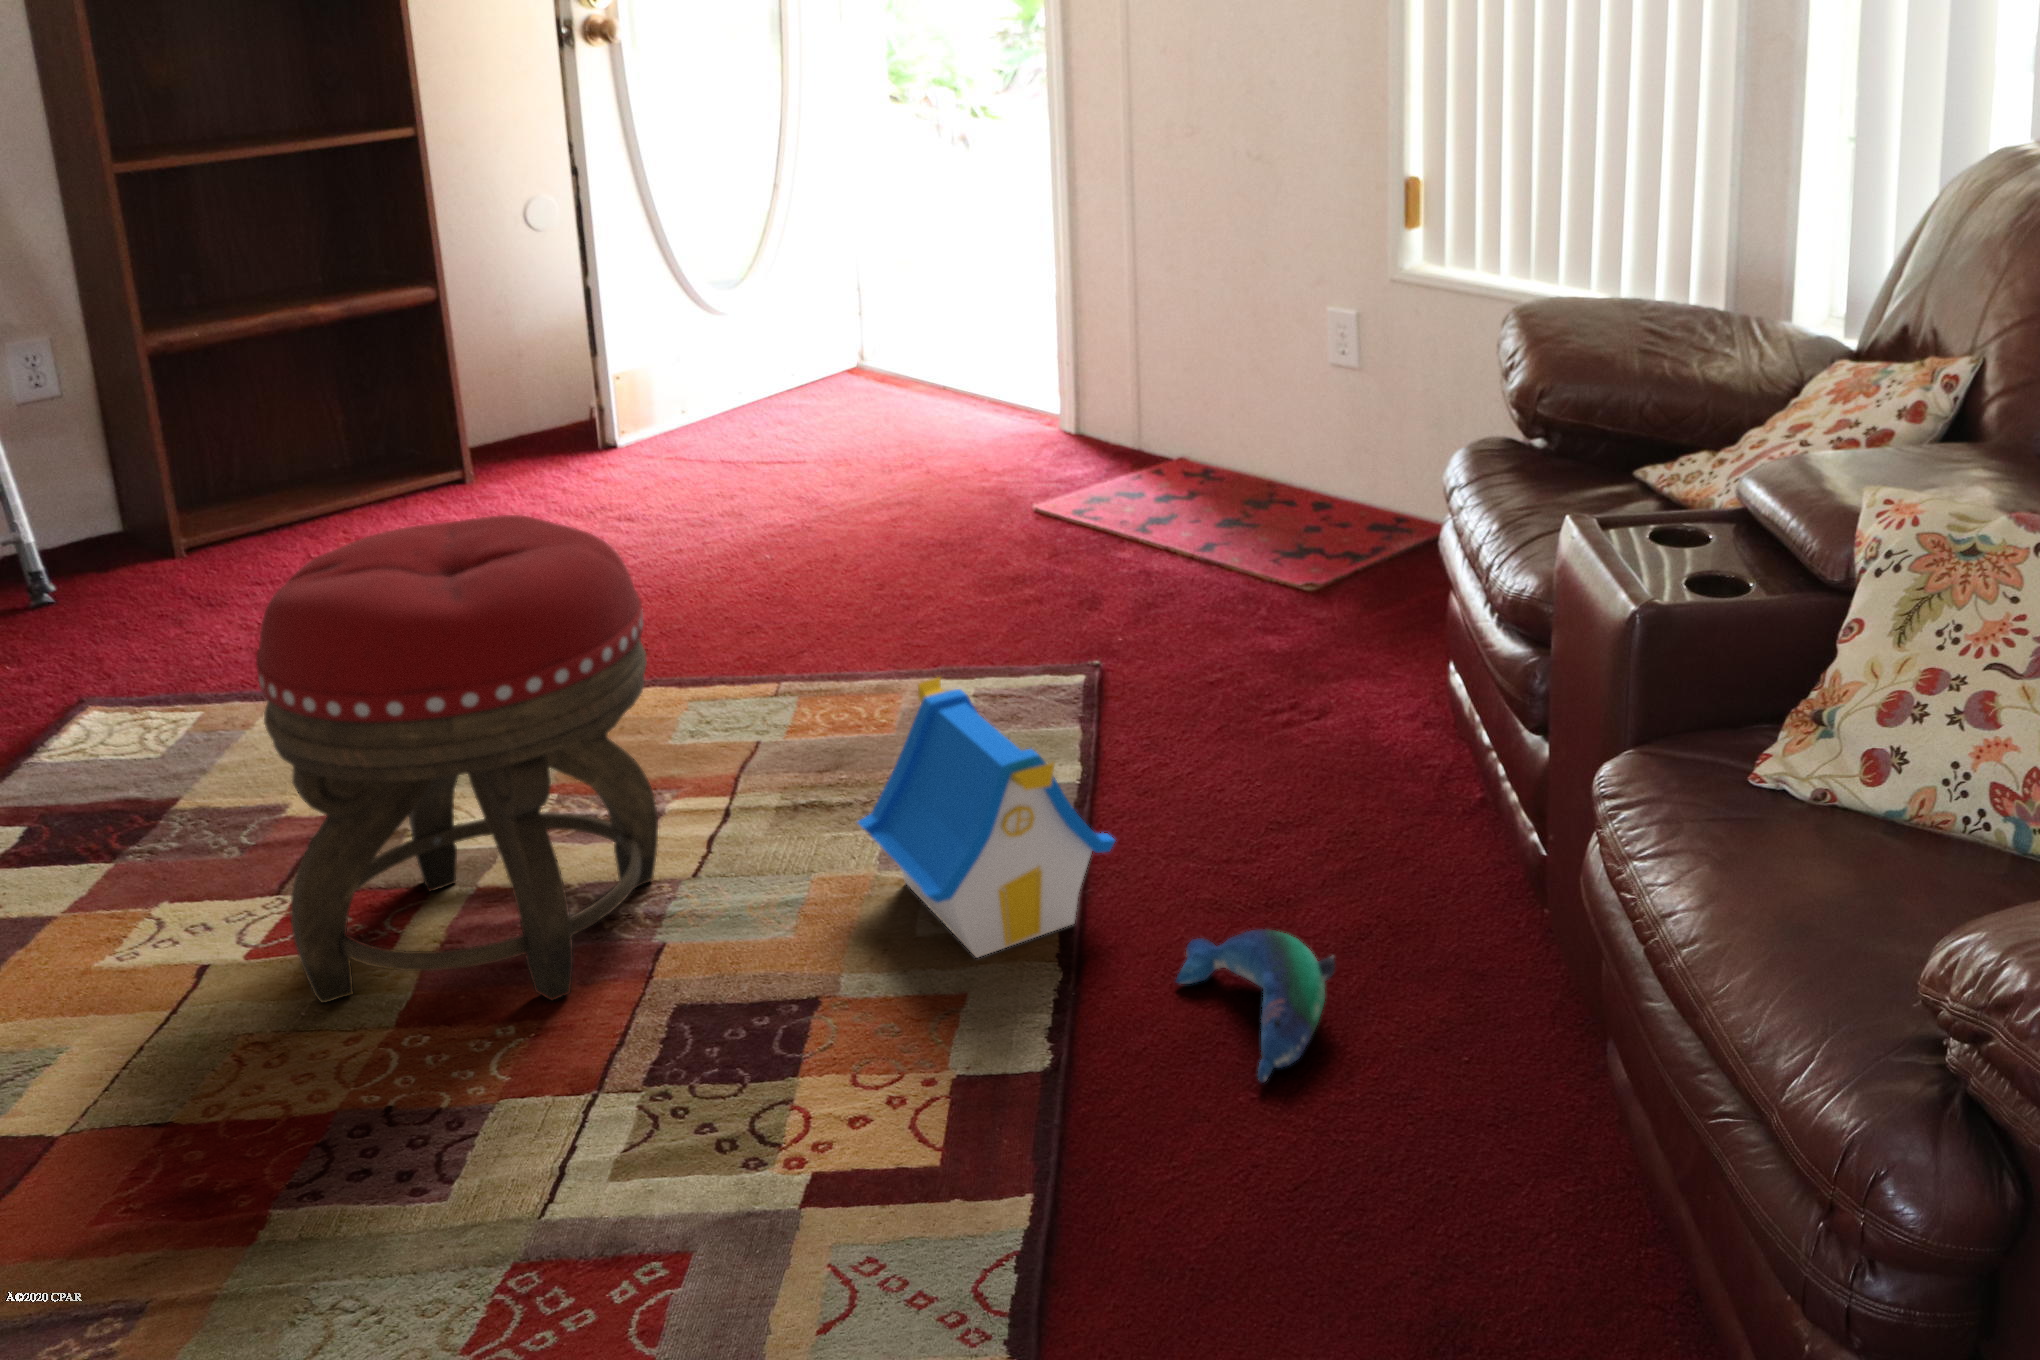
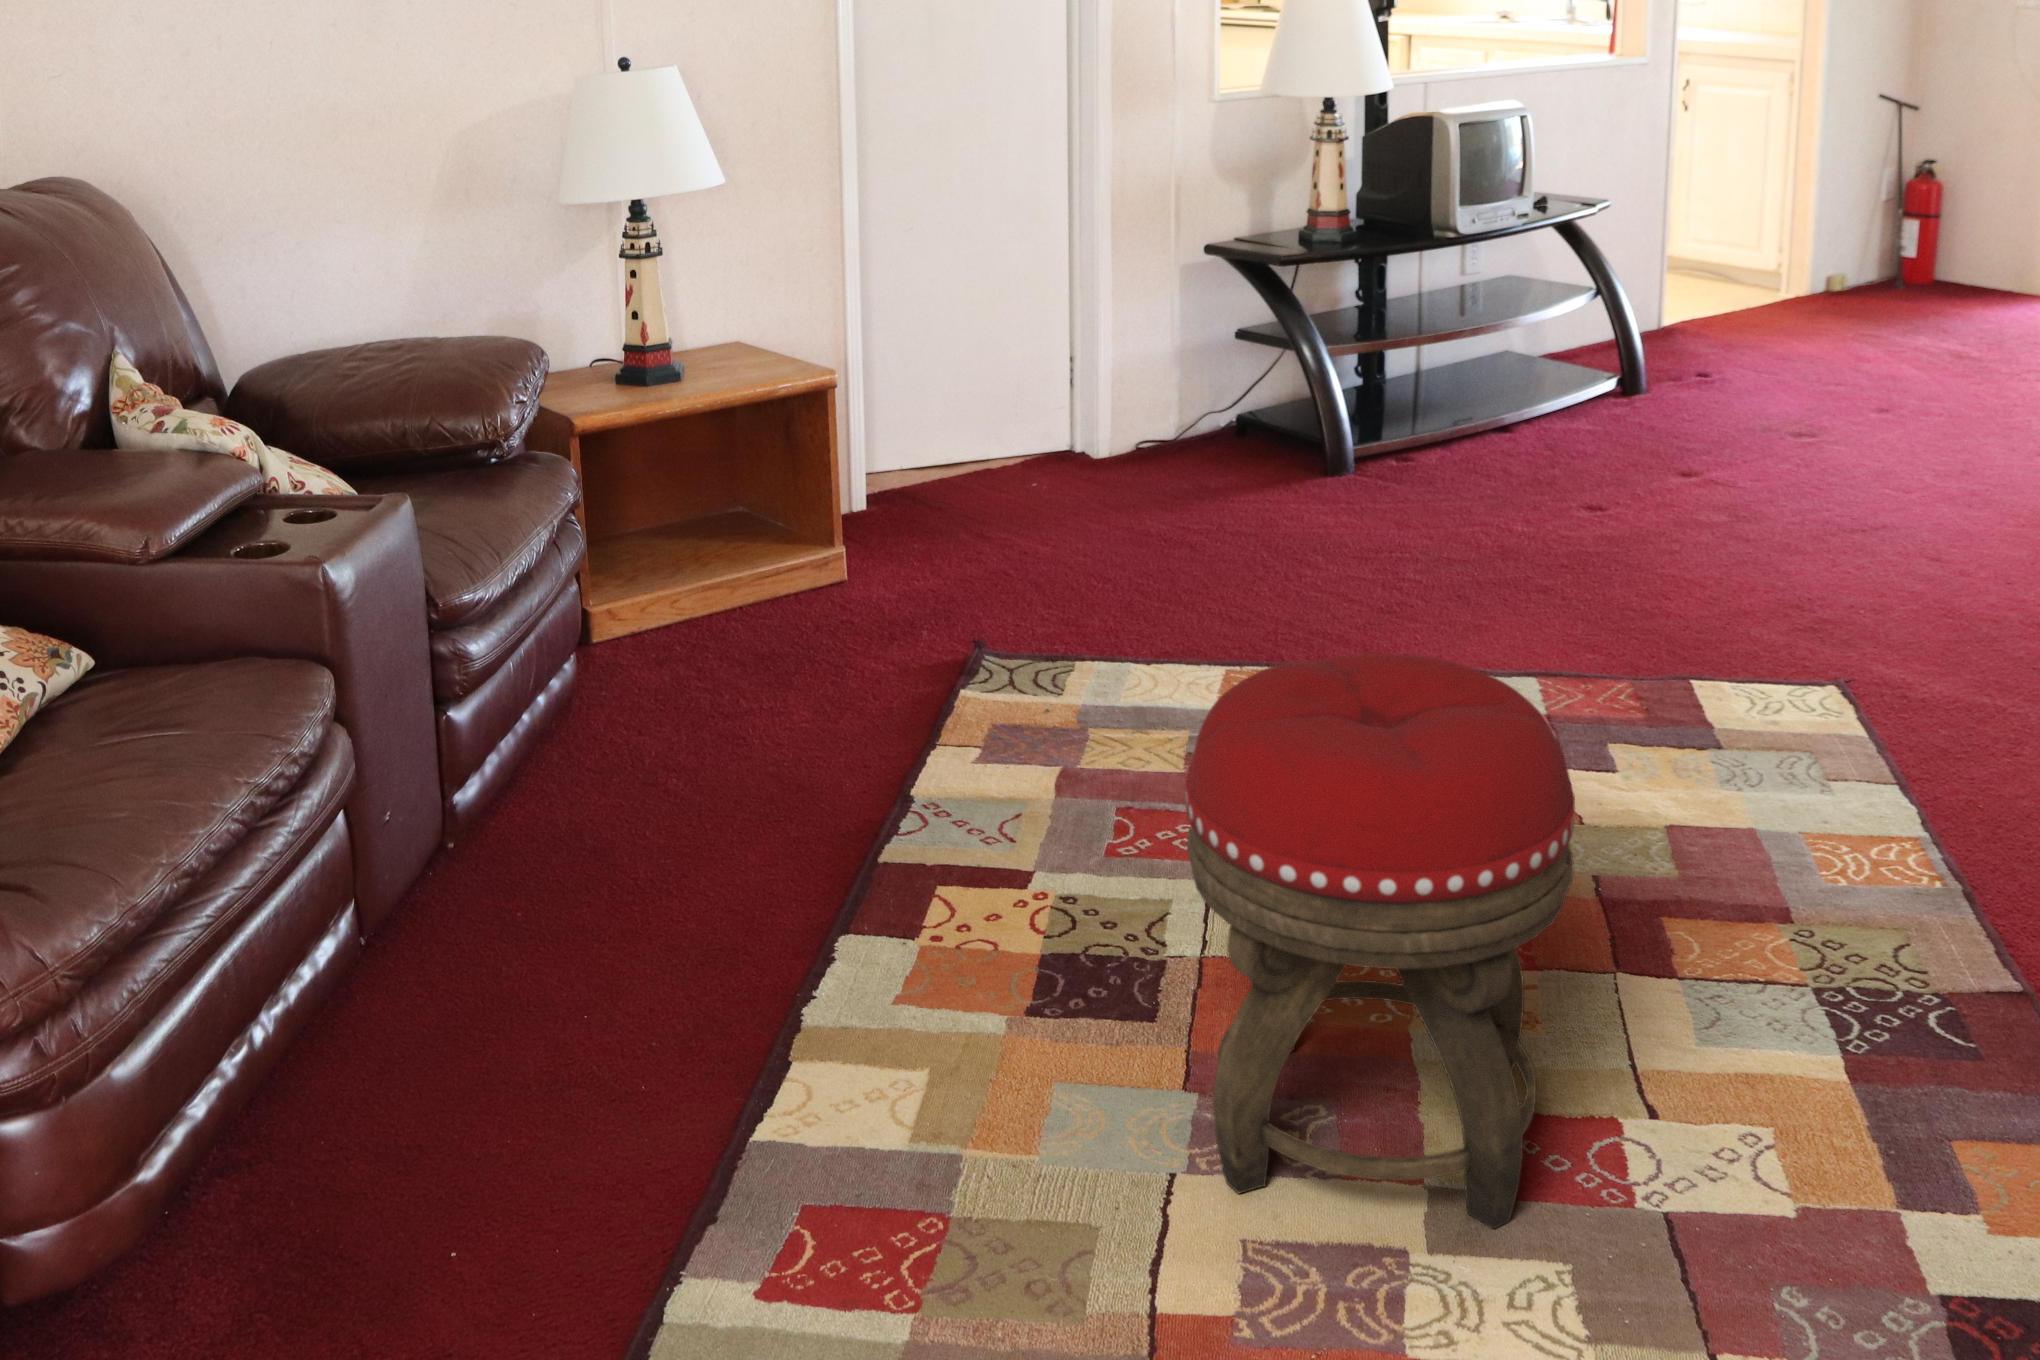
toy house: present [858,677,1116,957] -> none [716,832,980,1173]
plush toy: present [1176,929,1335,1082] -> none [586,883,709,1003]

